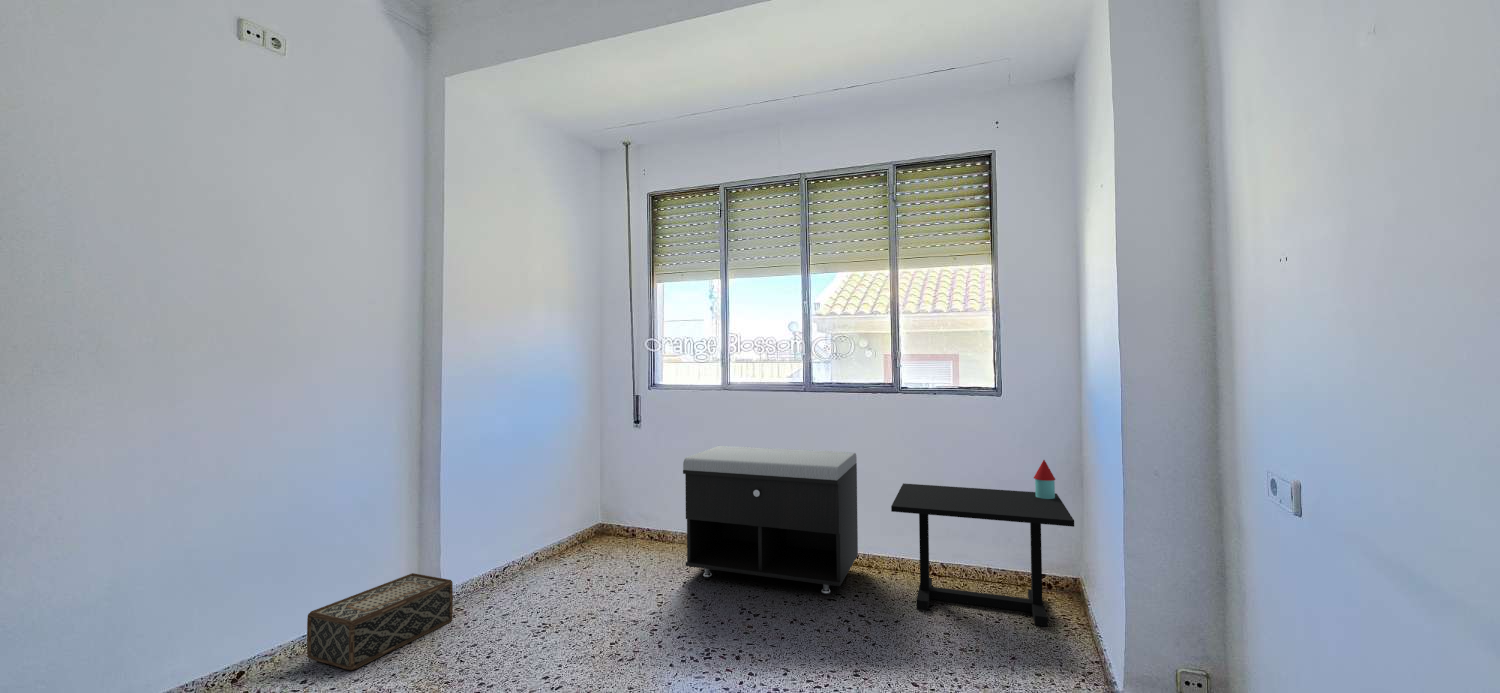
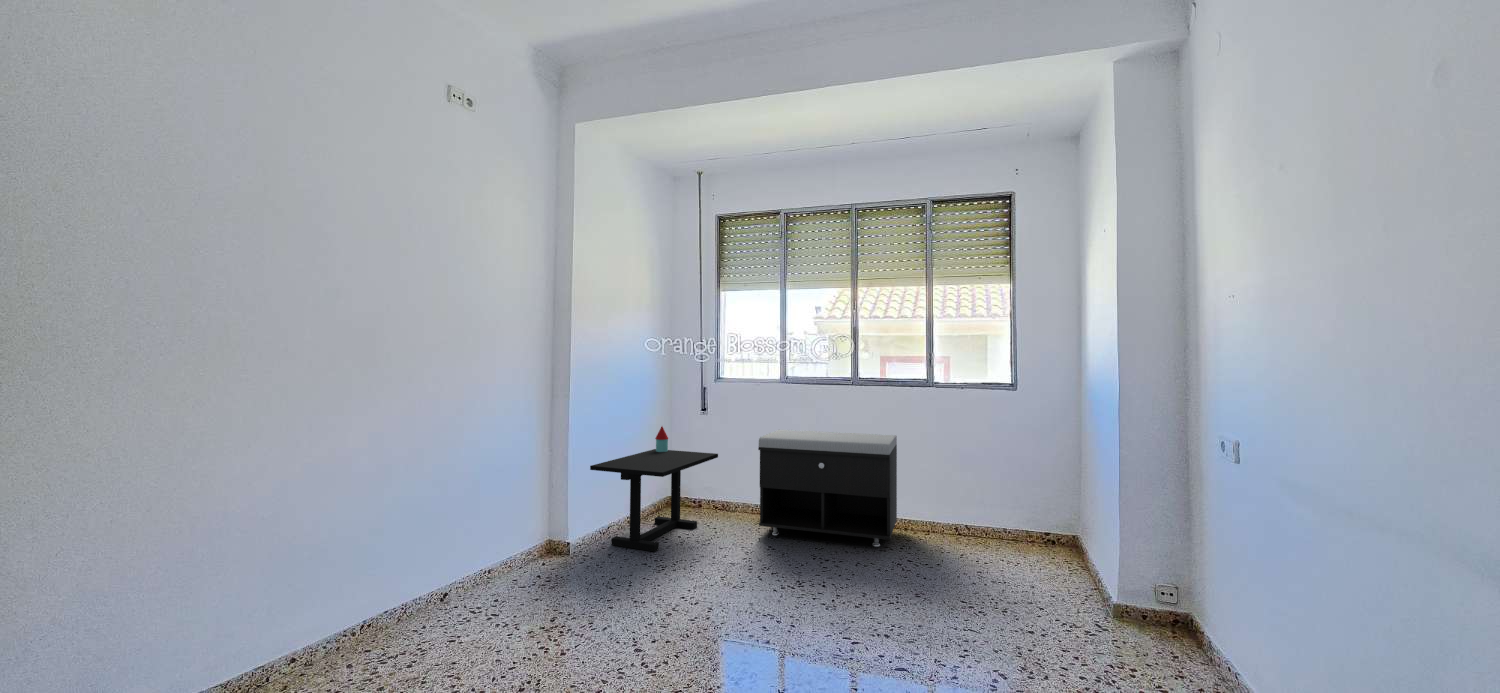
side table: present [891,460,1074,627] -> present [590,427,718,552]
woven basket: present [307,573,453,670] -> none [486,526,585,593]

